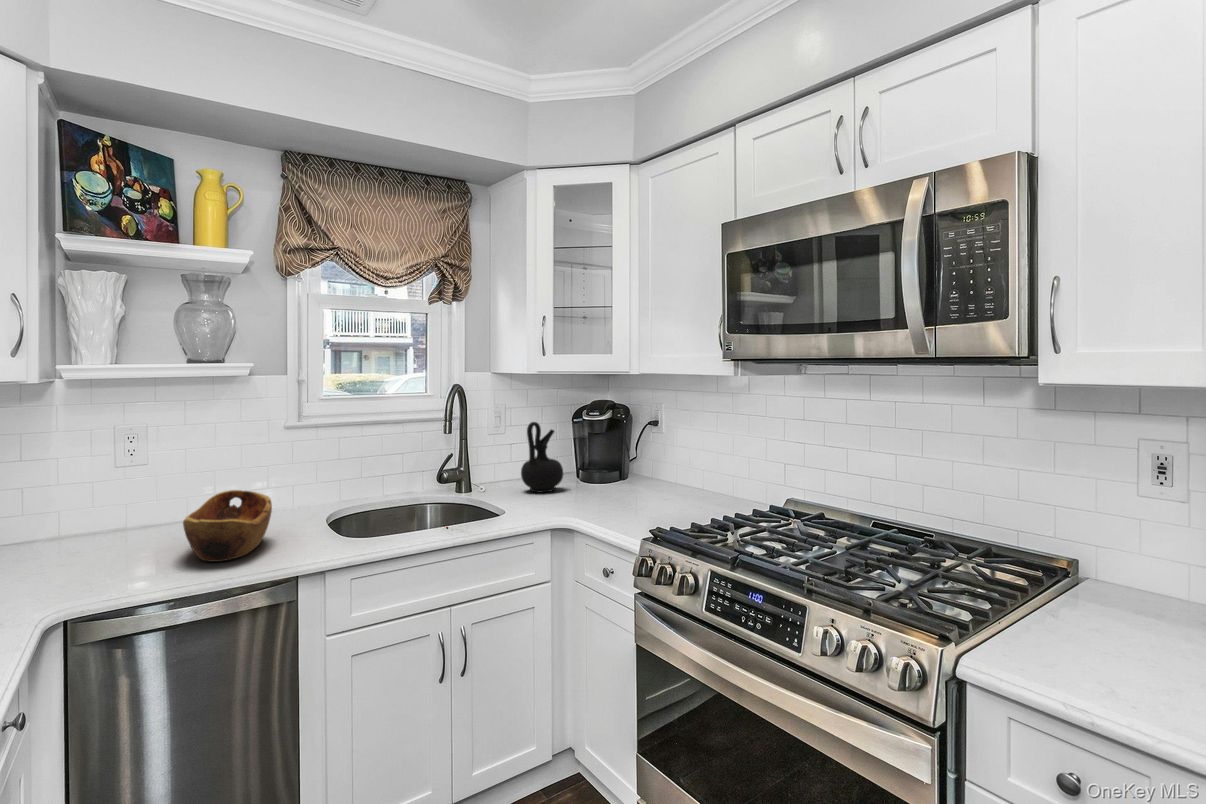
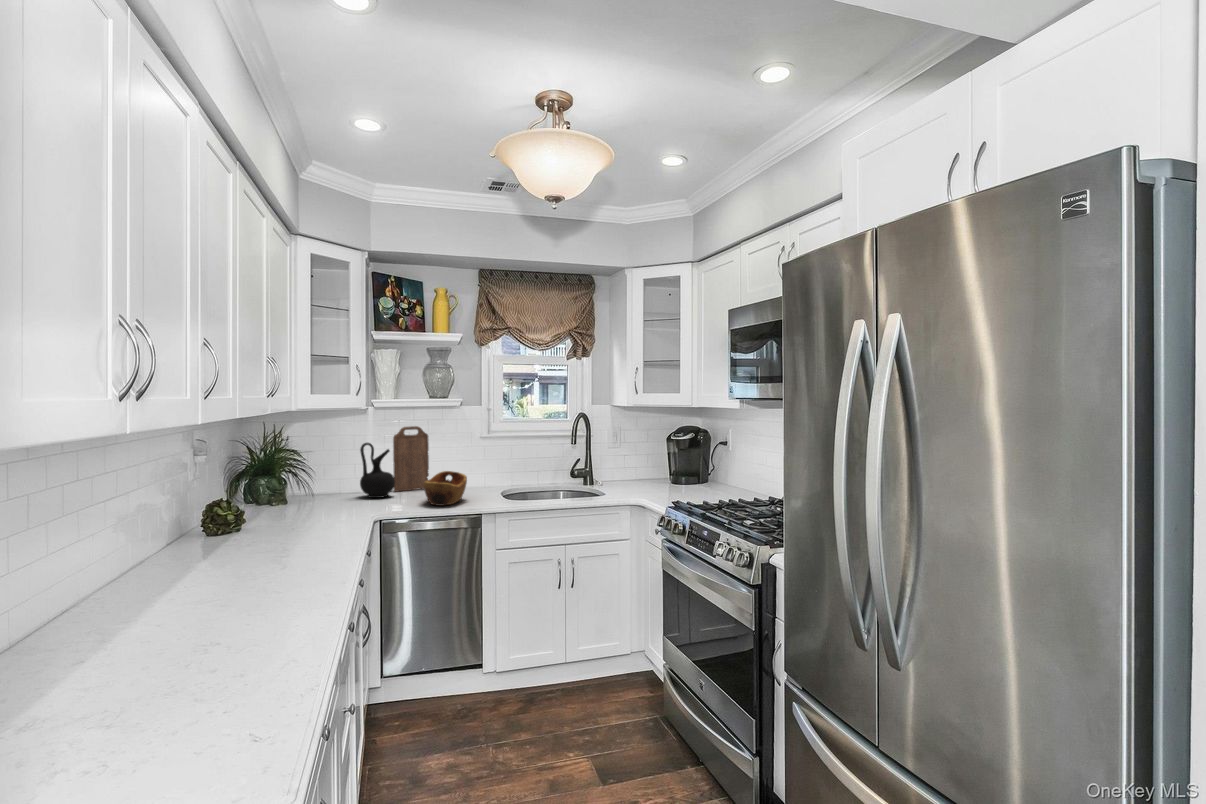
cutting board: none [120,412,197,531] -> present [393,426,429,492]
ceramic jug: present [521,422,563,493] -> present [360,443,395,498]

